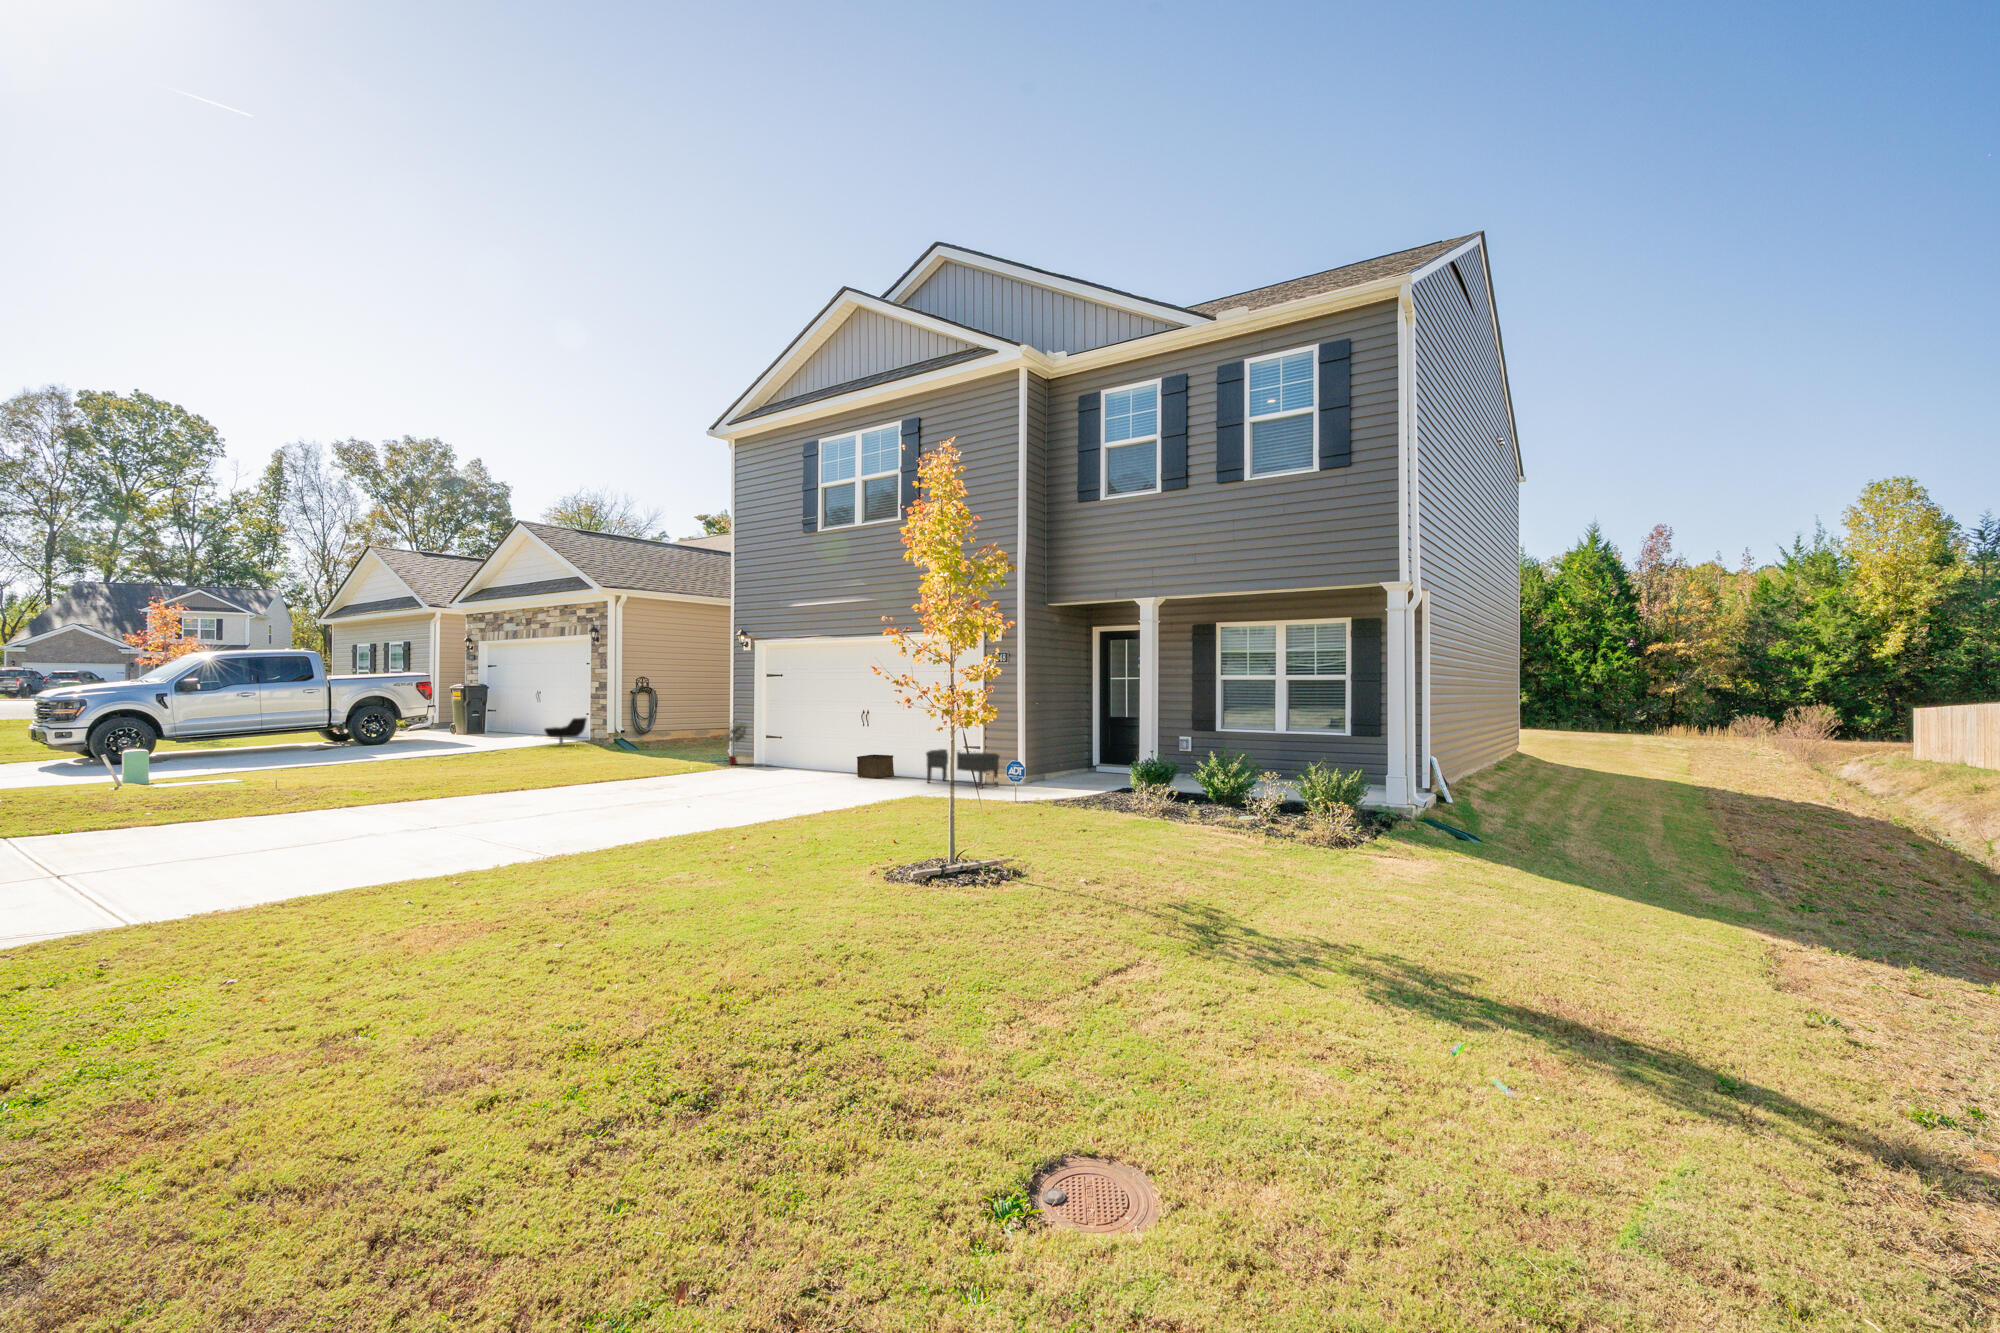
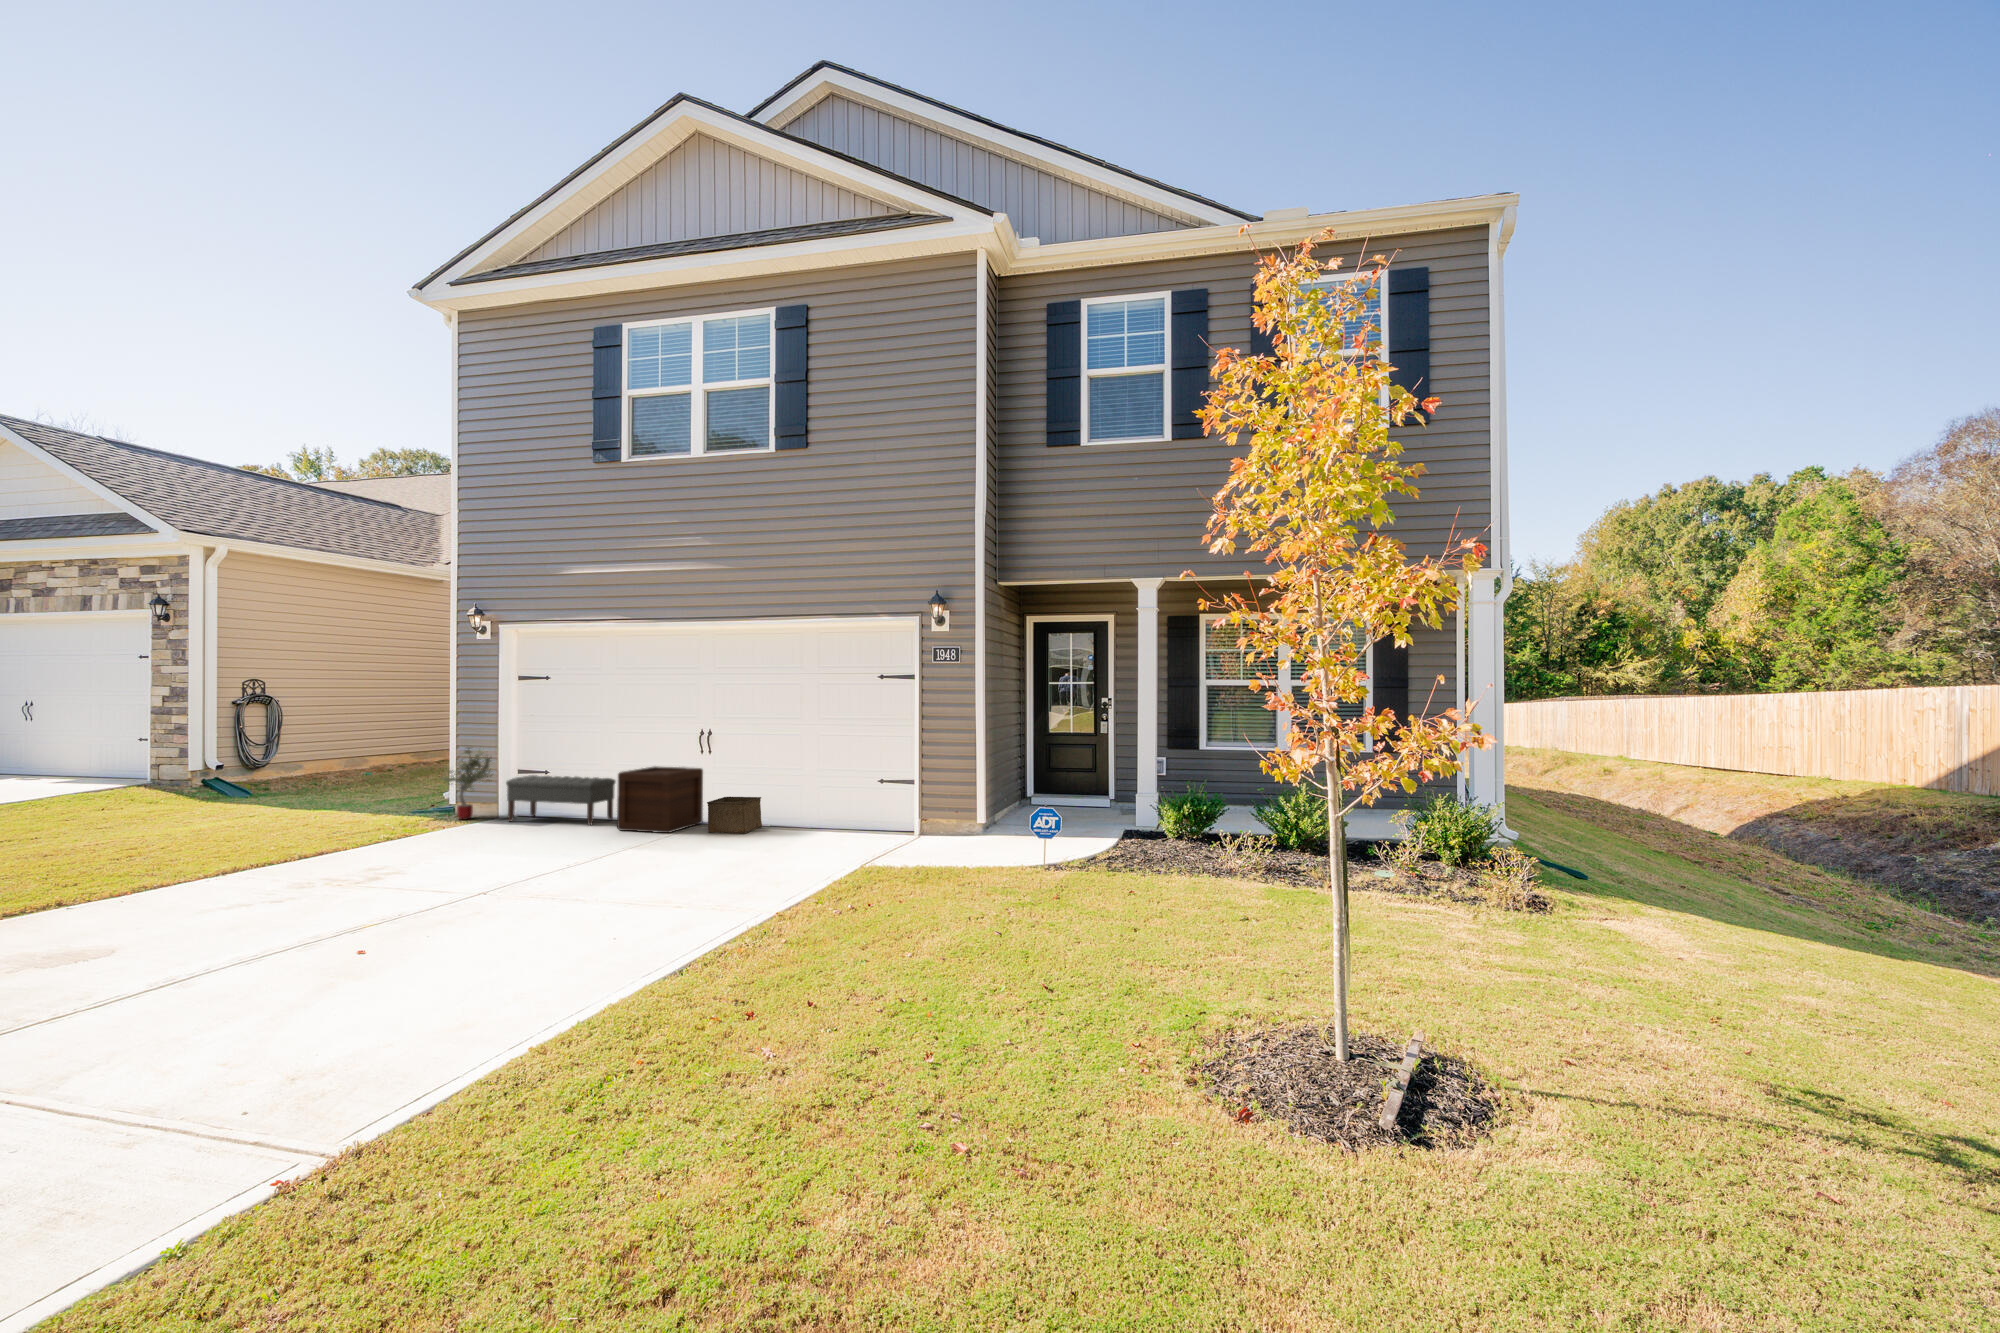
lounge chair: present [545,718,587,745] -> none [49,746,141,797]
wooden crate: none [807,734,862,776] -> present [617,766,703,833]
bench: present [926,749,999,788] -> present [506,775,616,825]

